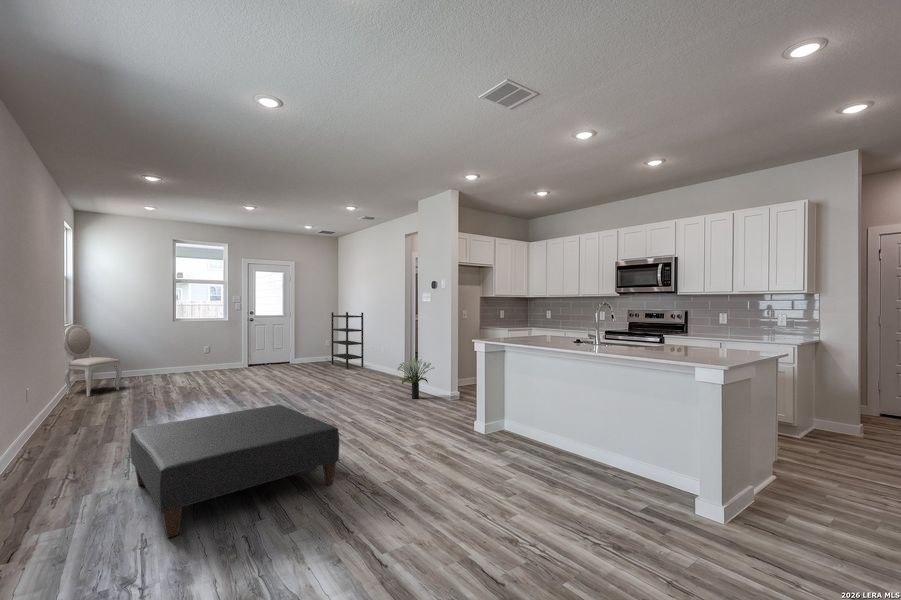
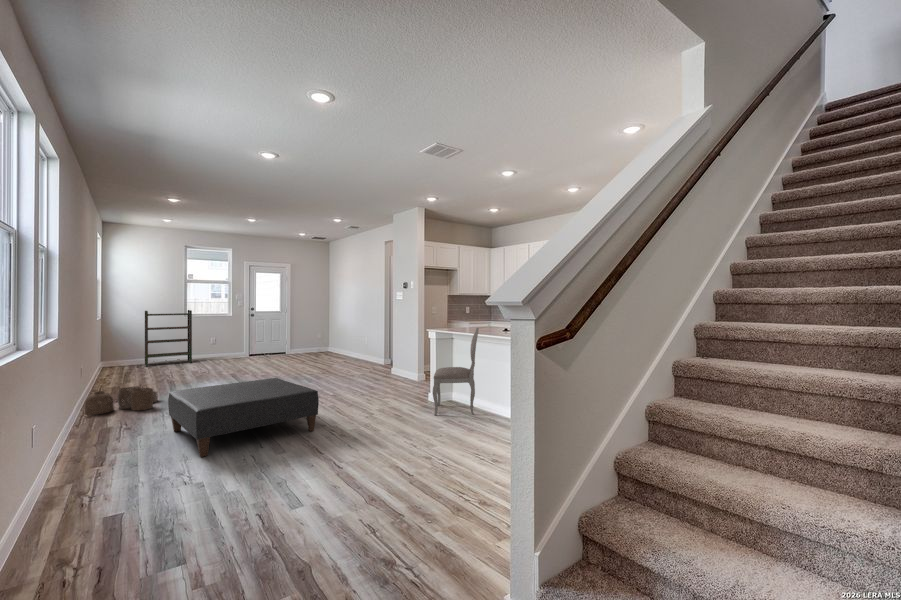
bookshelf: present [331,312,363,369] -> present [145,310,192,367]
dining chair: present [63,325,122,396] -> present [433,328,479,415]
potted plant: present [398,358,435,399] -> none [373,346,404,380]
woven basket: none [26,411,128,455] -> present [85,385,158,415]

